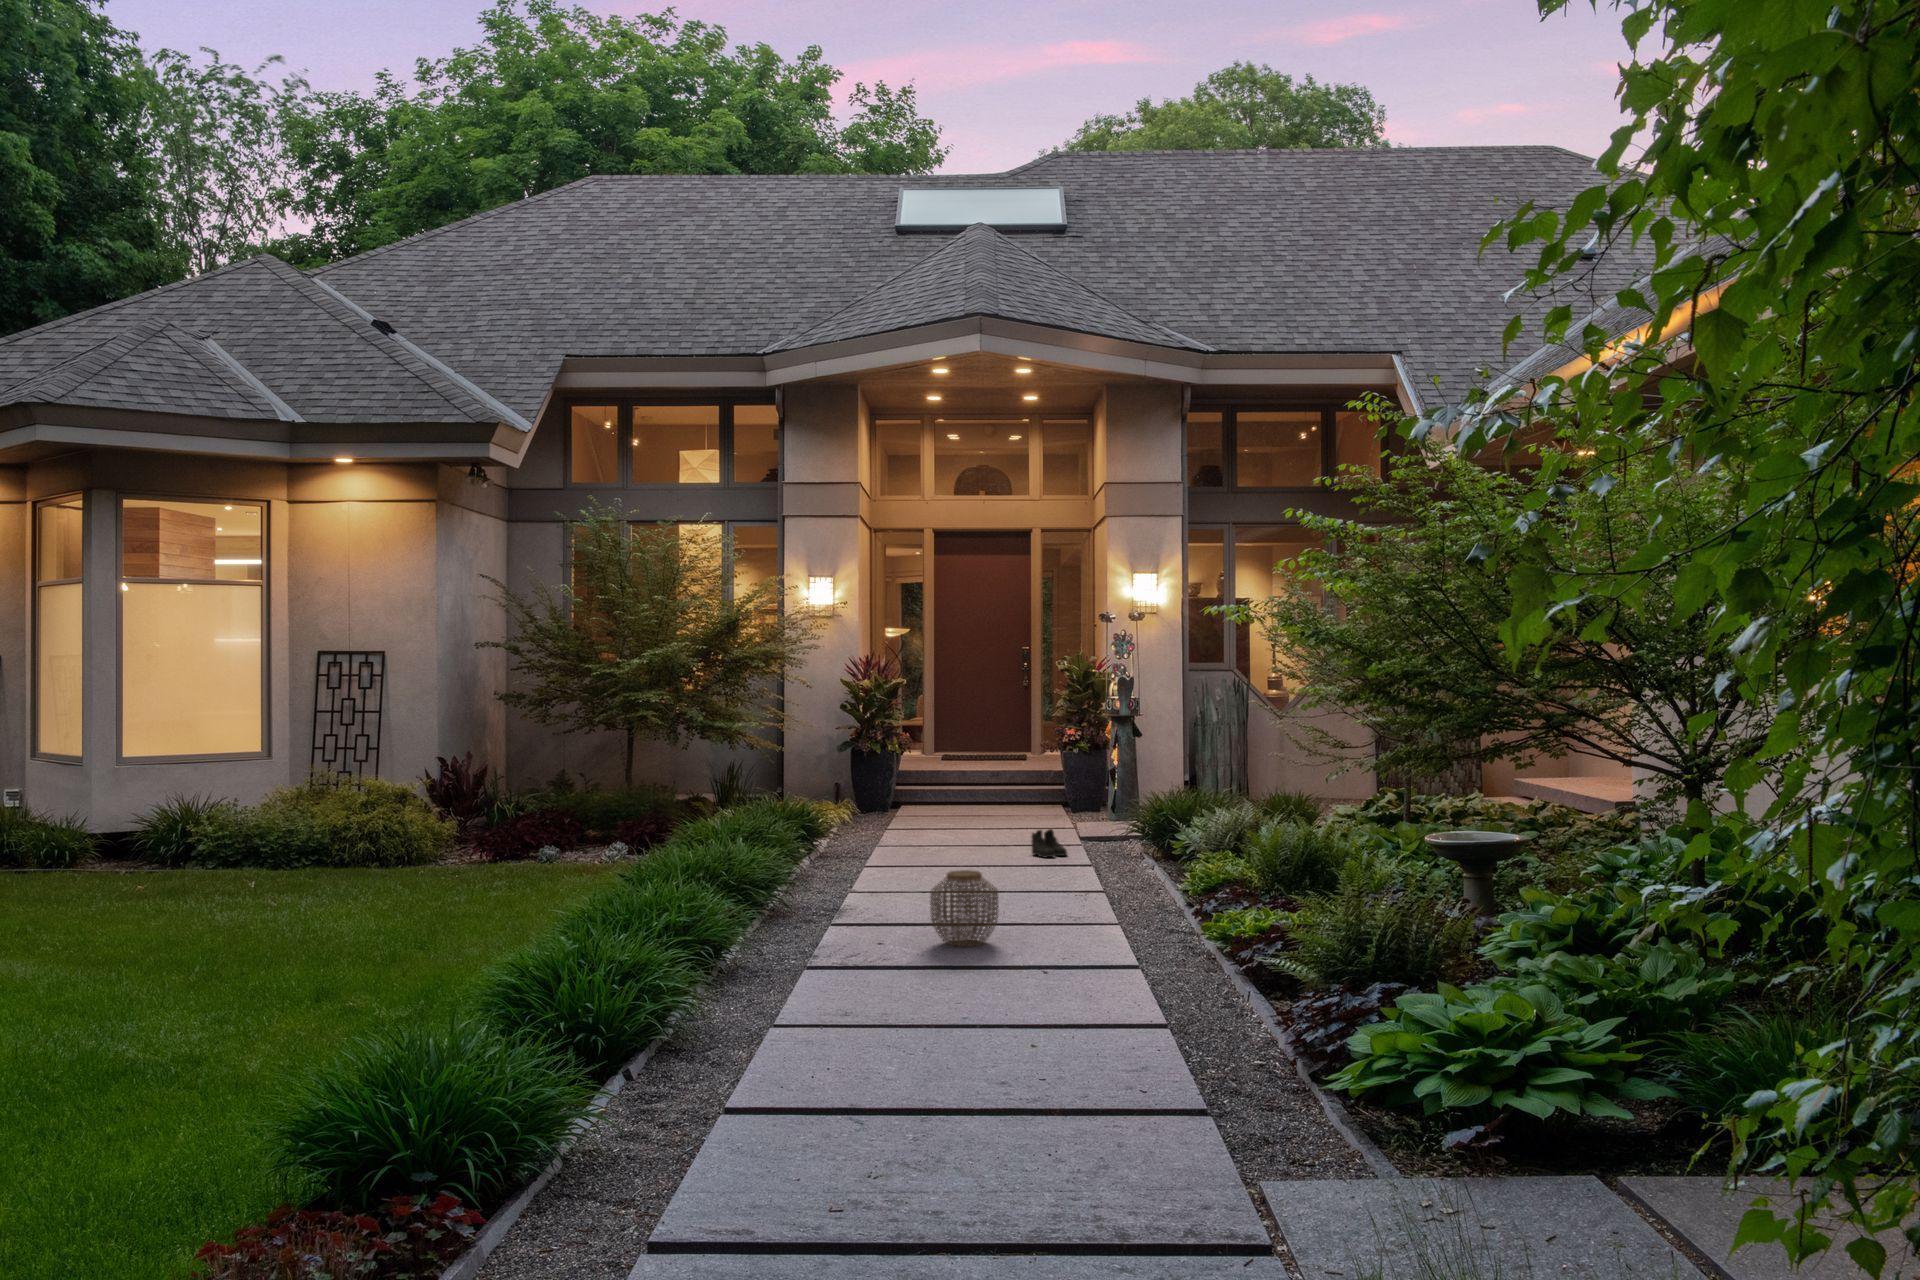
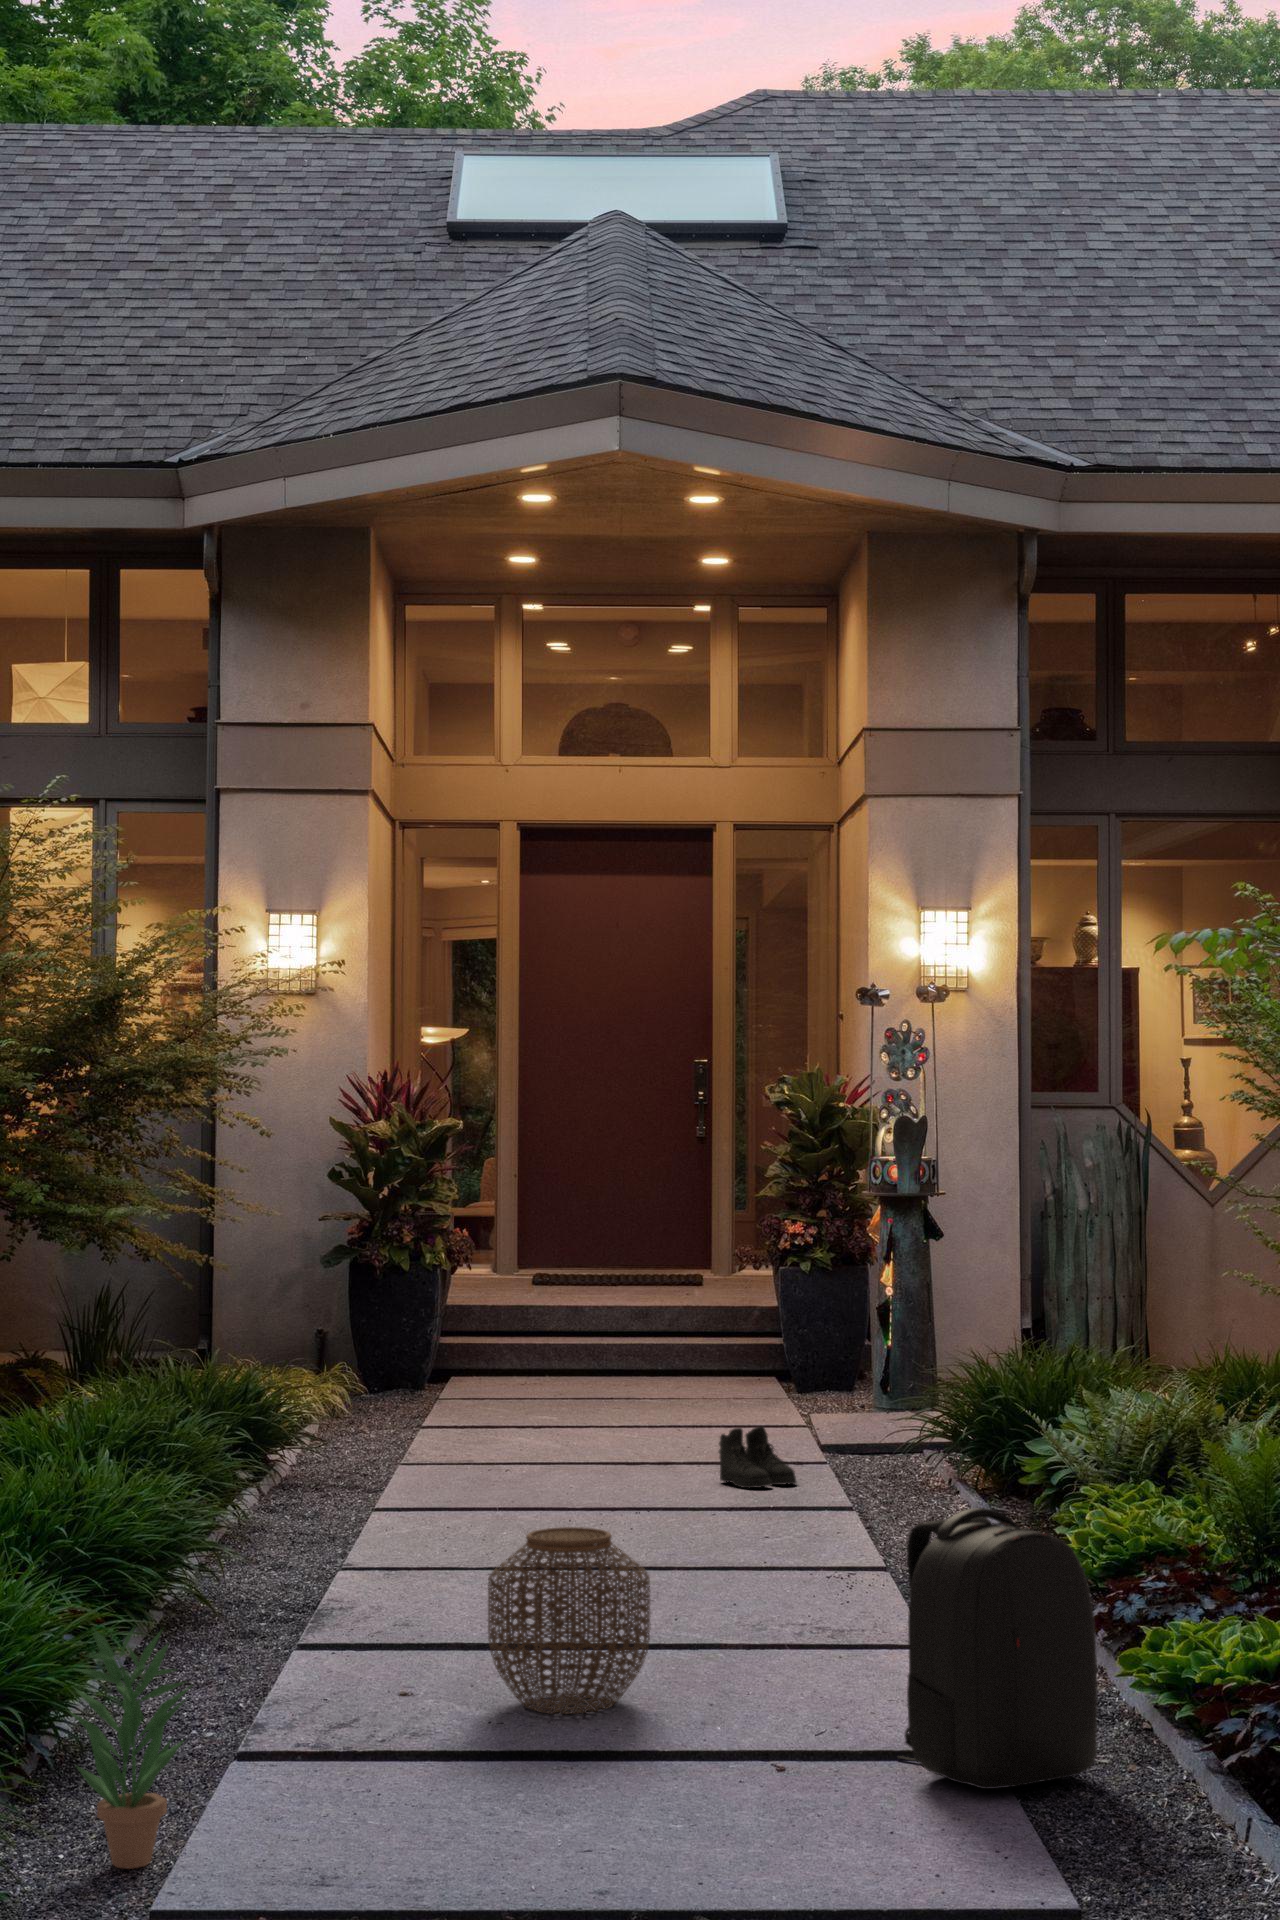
backpack: none [1099,861,1178,972] -> present [897,1508,1098,1789]
potted plant: none [771,903,821,997] -> present [70,1628,190,1869]

